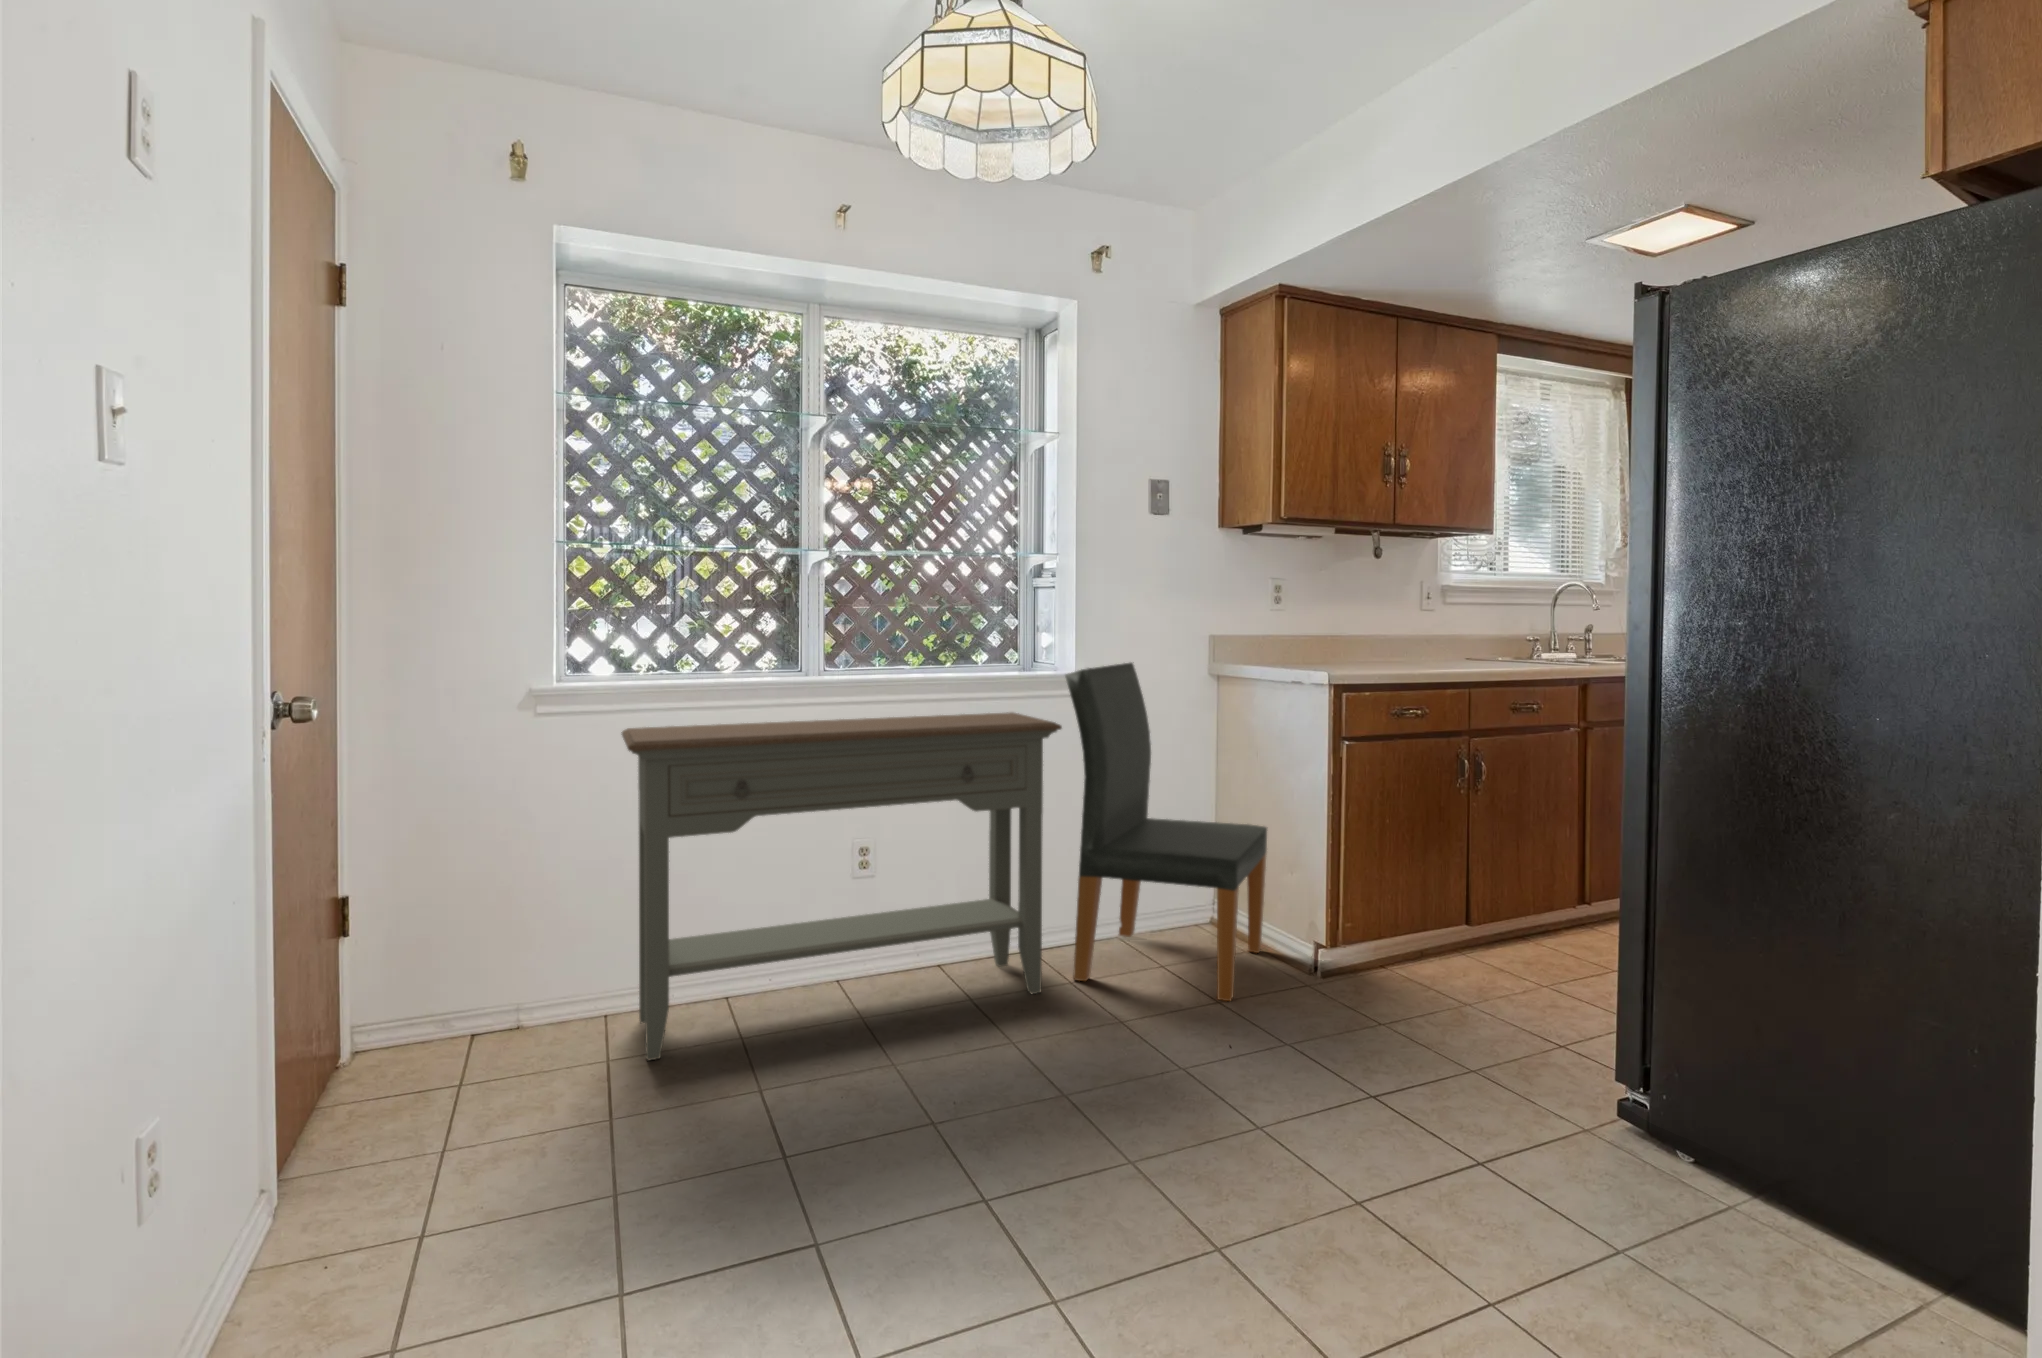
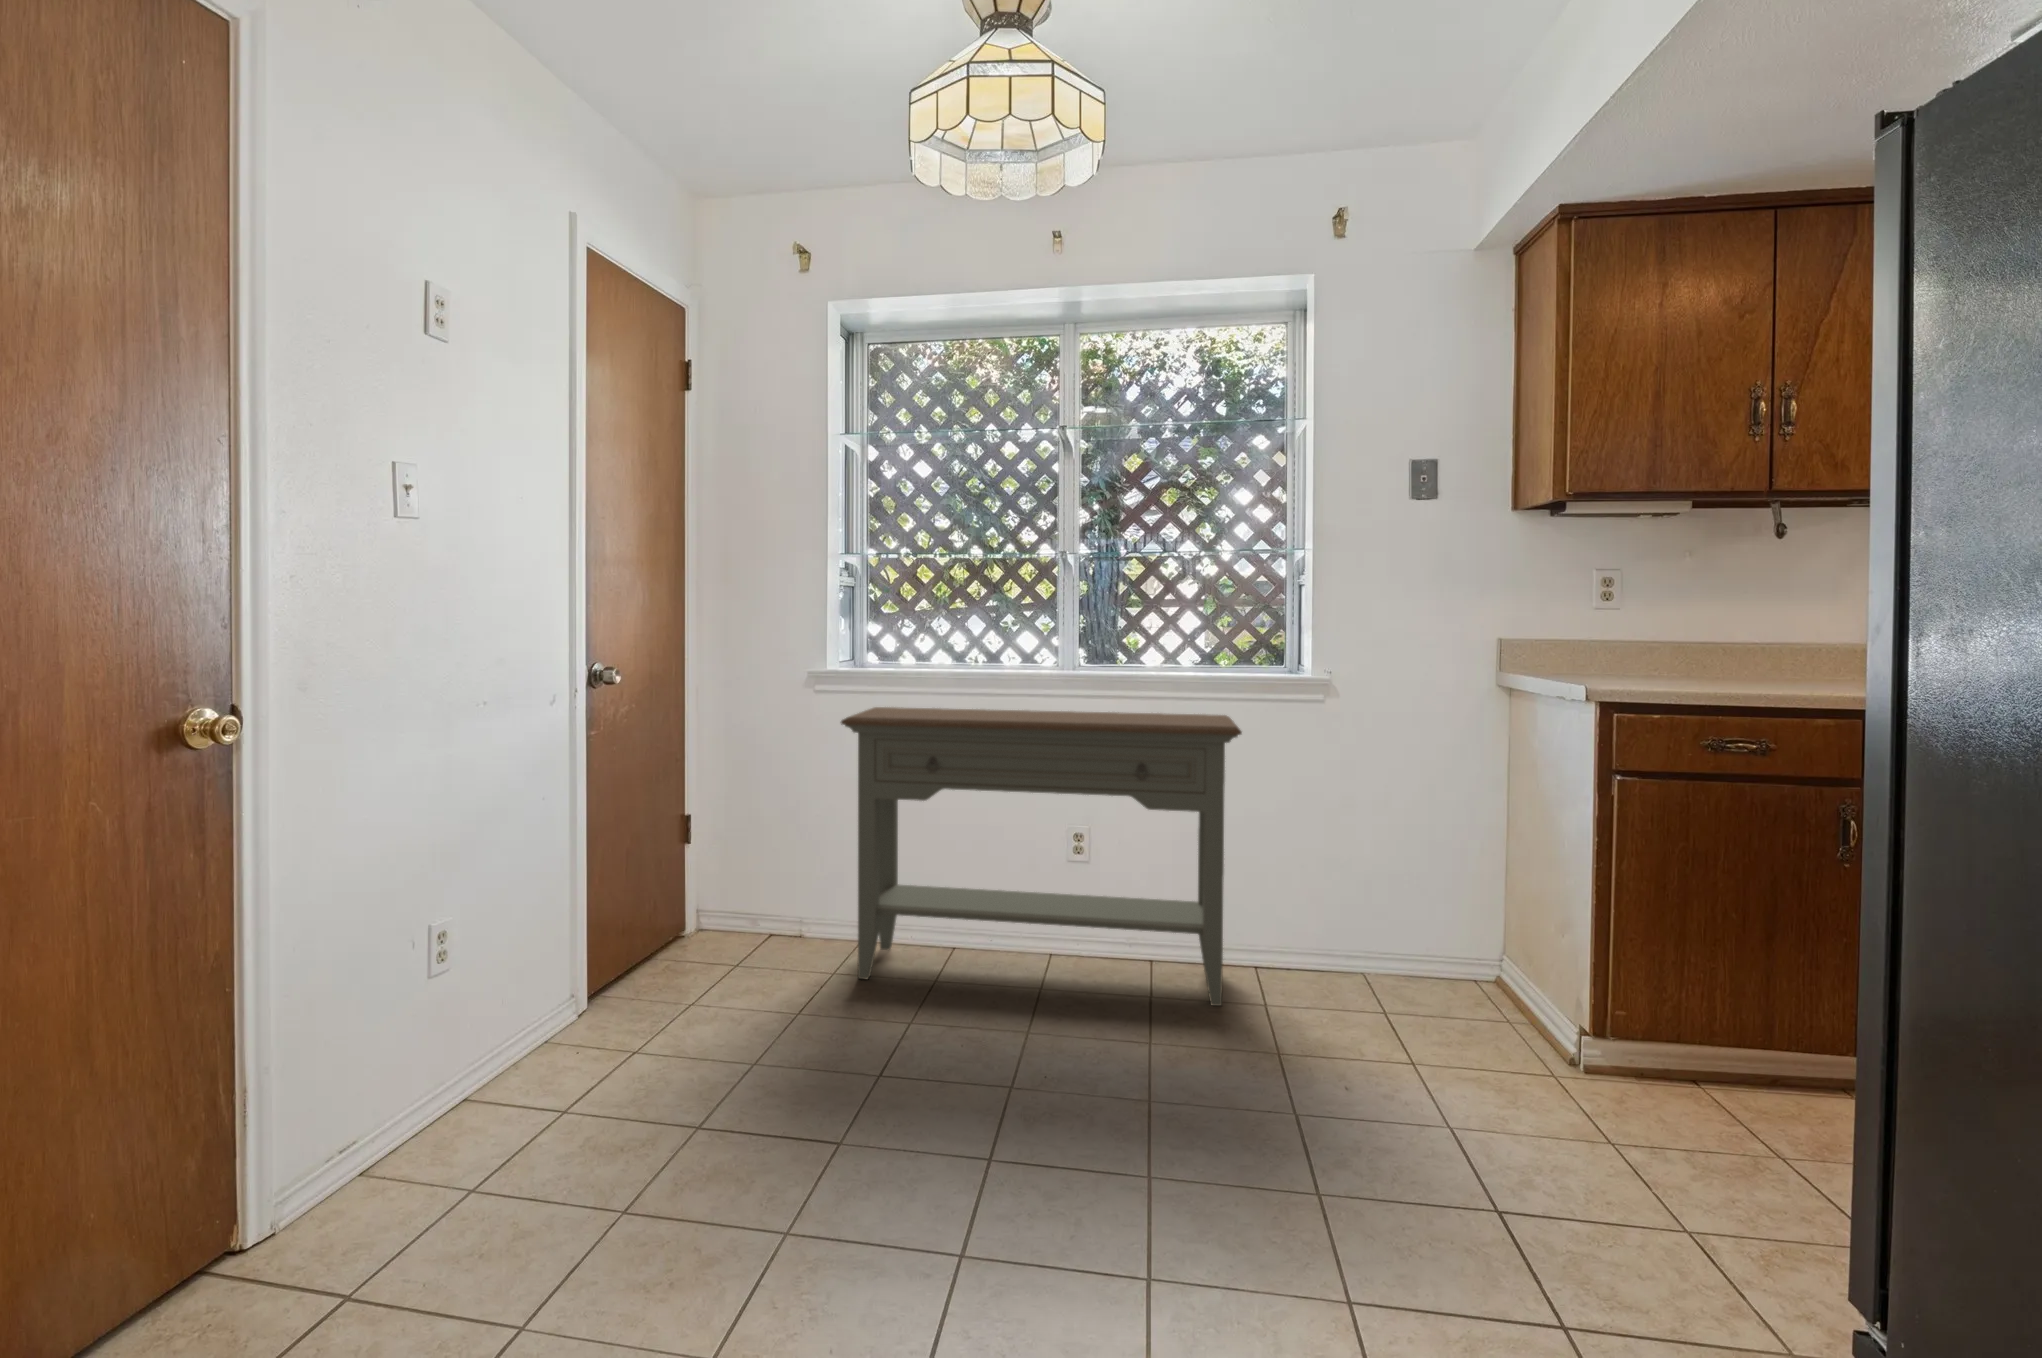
dining chair: present [1065,663,1267,1001] -> none [1260,668,1540,1069]

